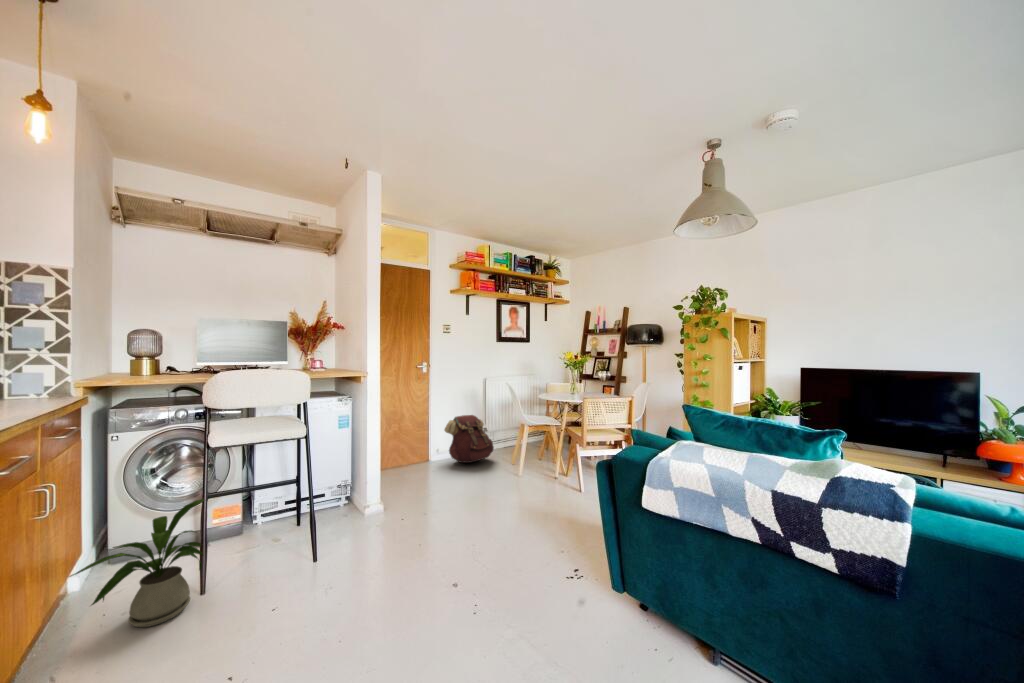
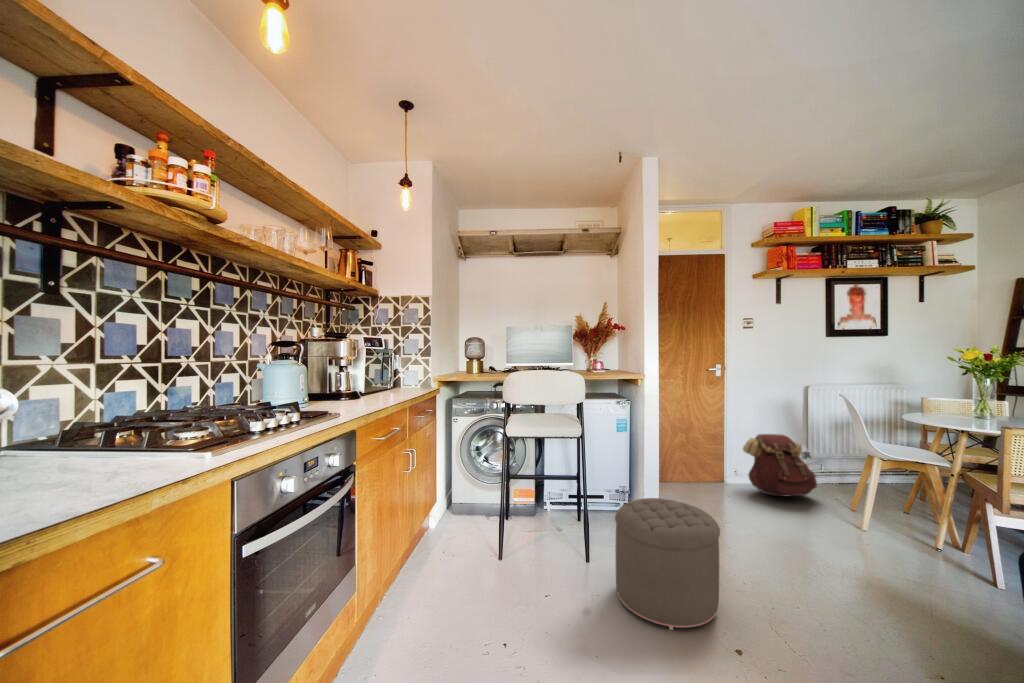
ottoman: none [343,480,442,603] -> present [615,498,720,630]
house plant: present [71,498,208,627] -> none [441,479,517,566]

